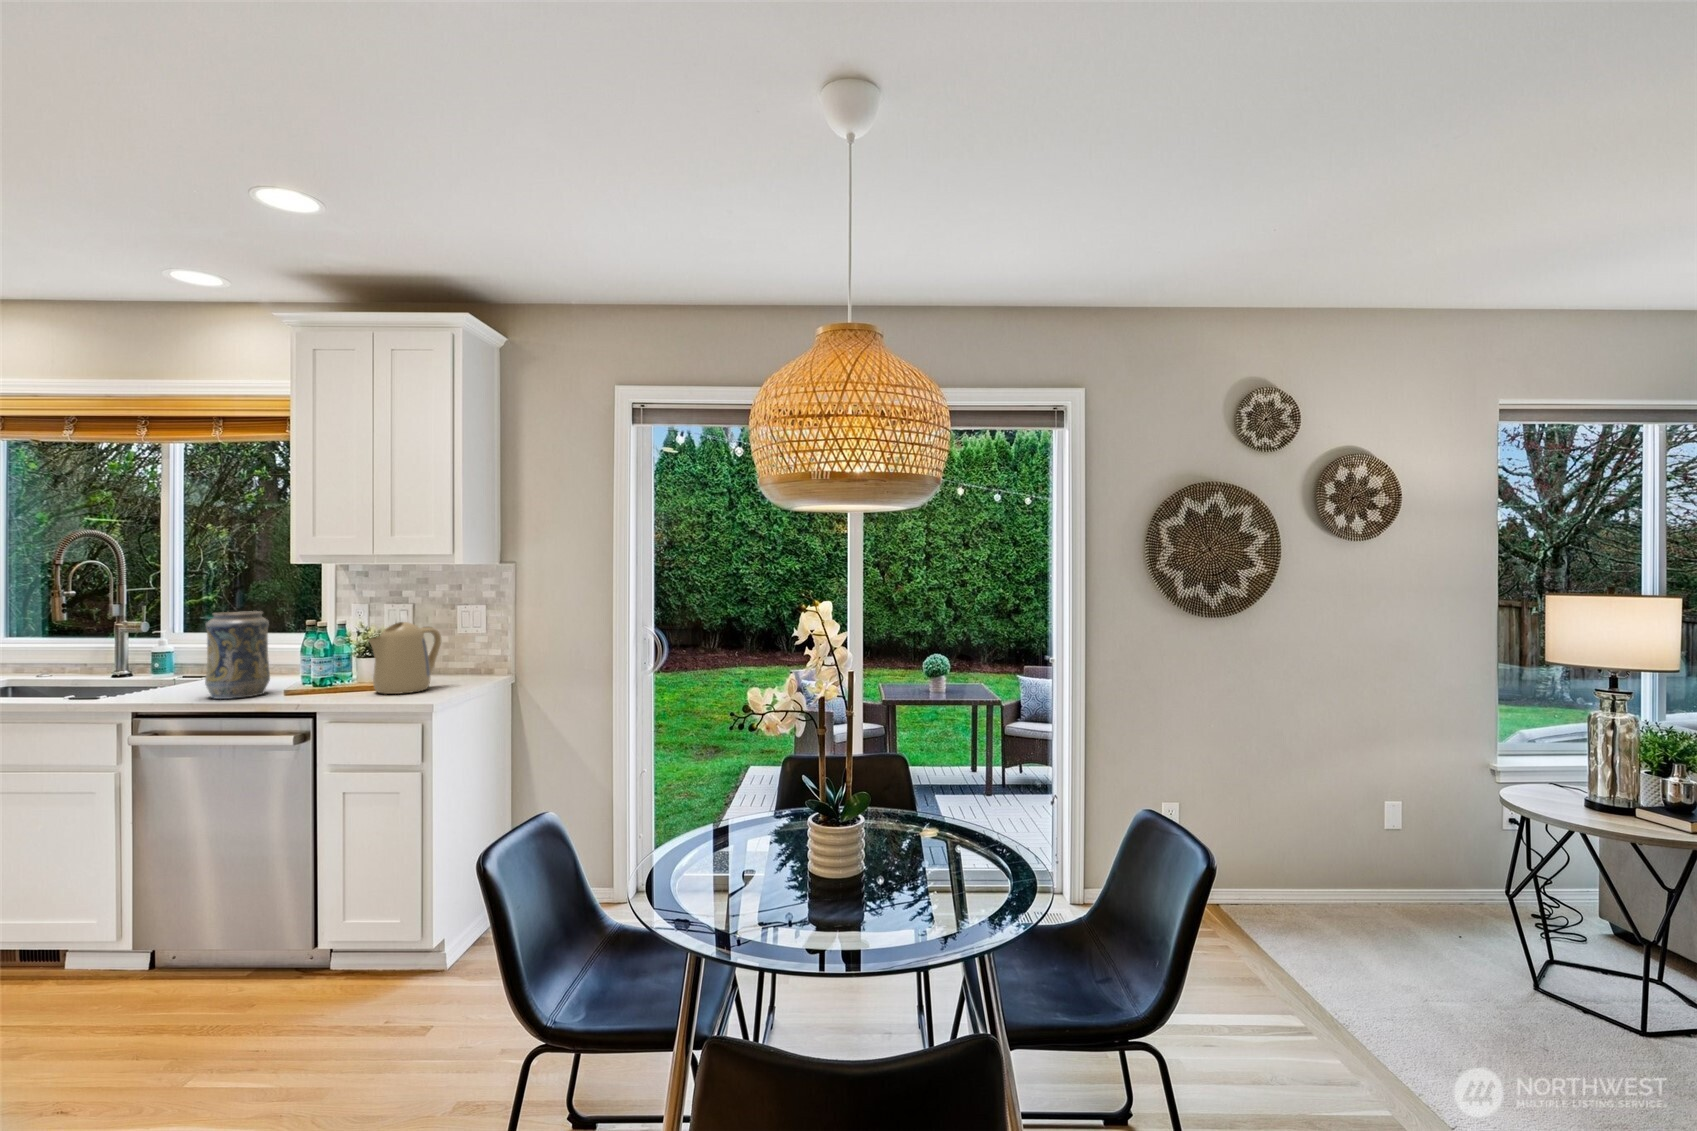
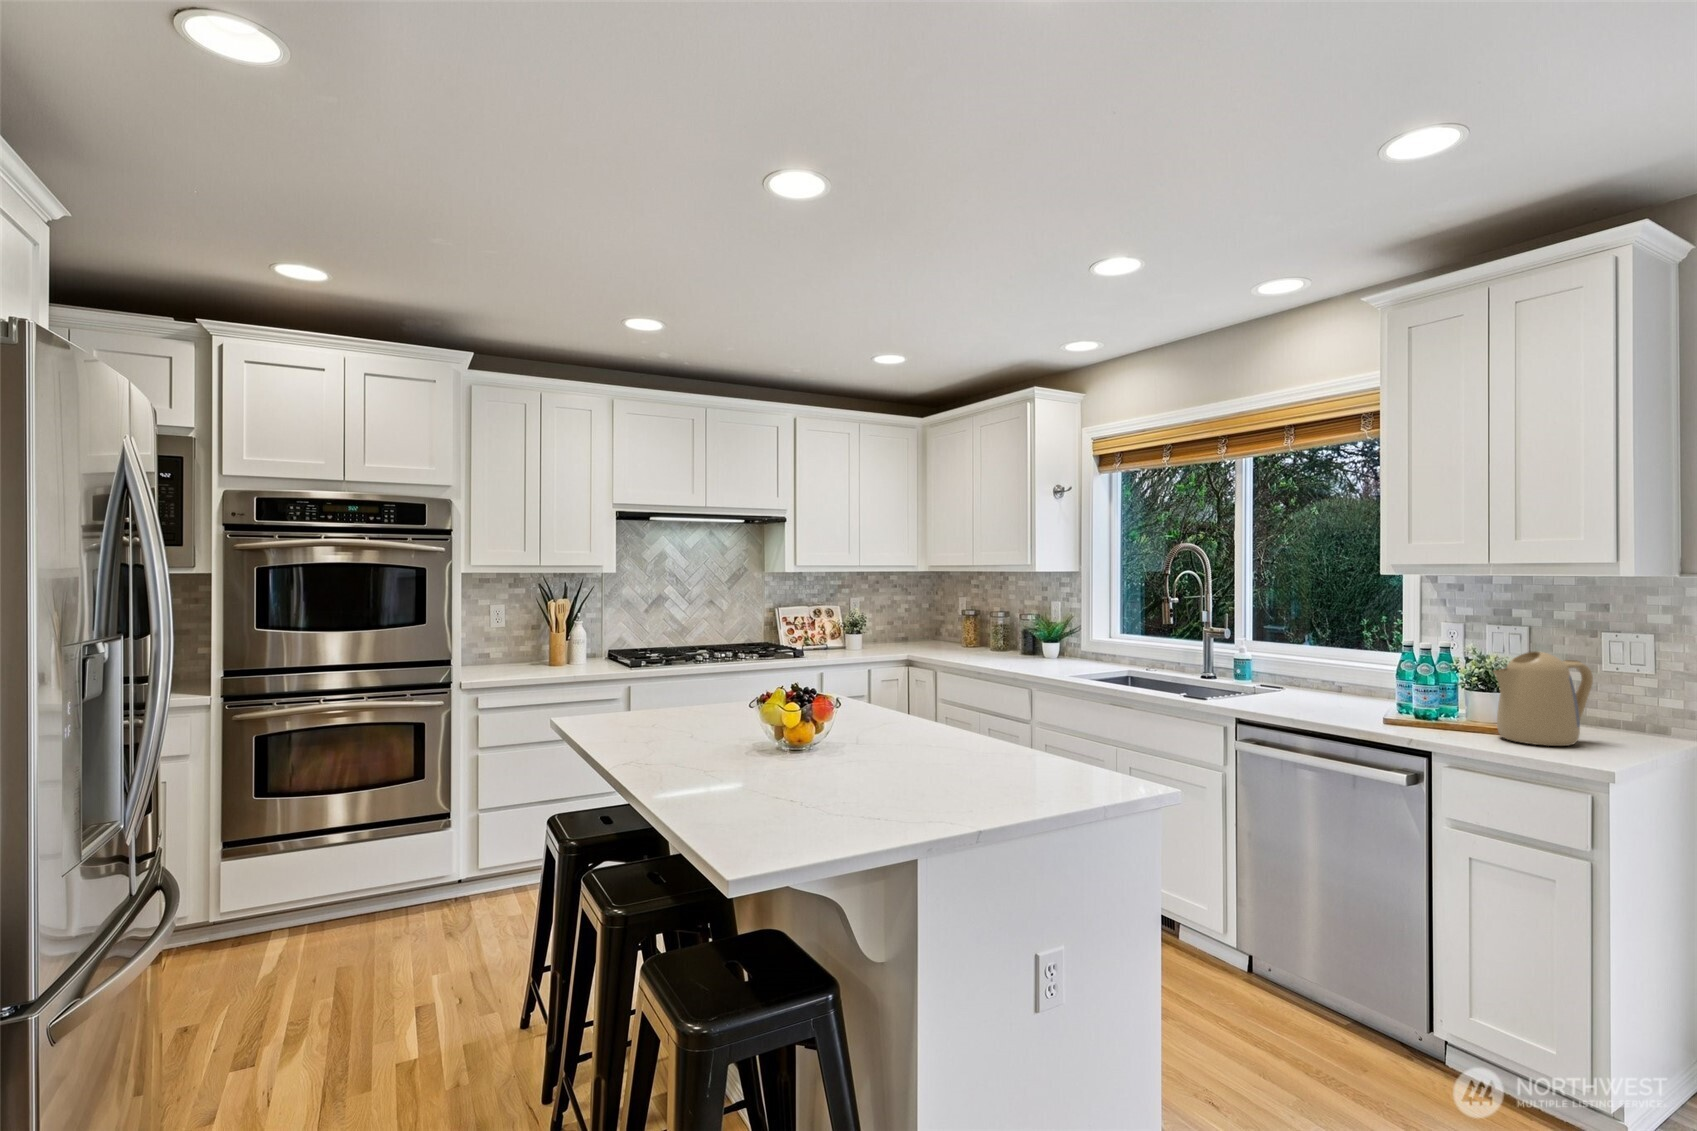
decorative vase: present [205,611,270,699] -> none [1302,627,1366,720]

